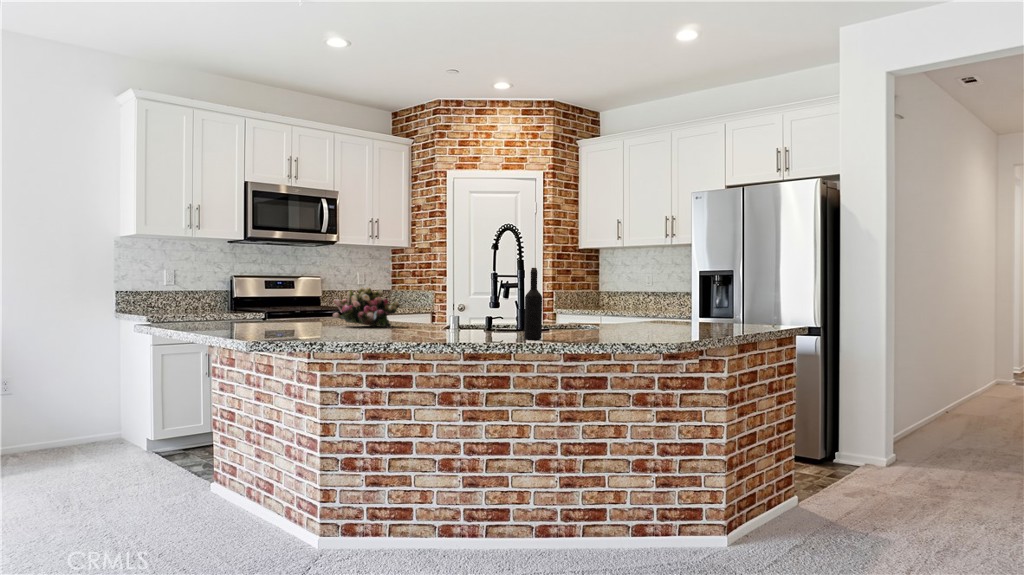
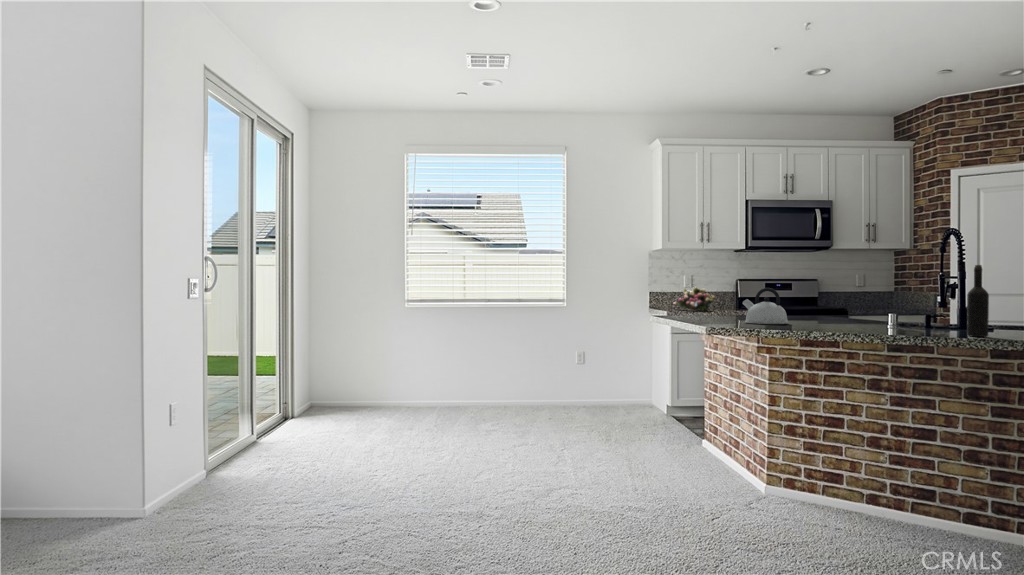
flower arrangement: present [333,287,400,327] -> present [673,287,716,311]
kettle: none [280,289,336,334] -> present [743,288,788,324]

